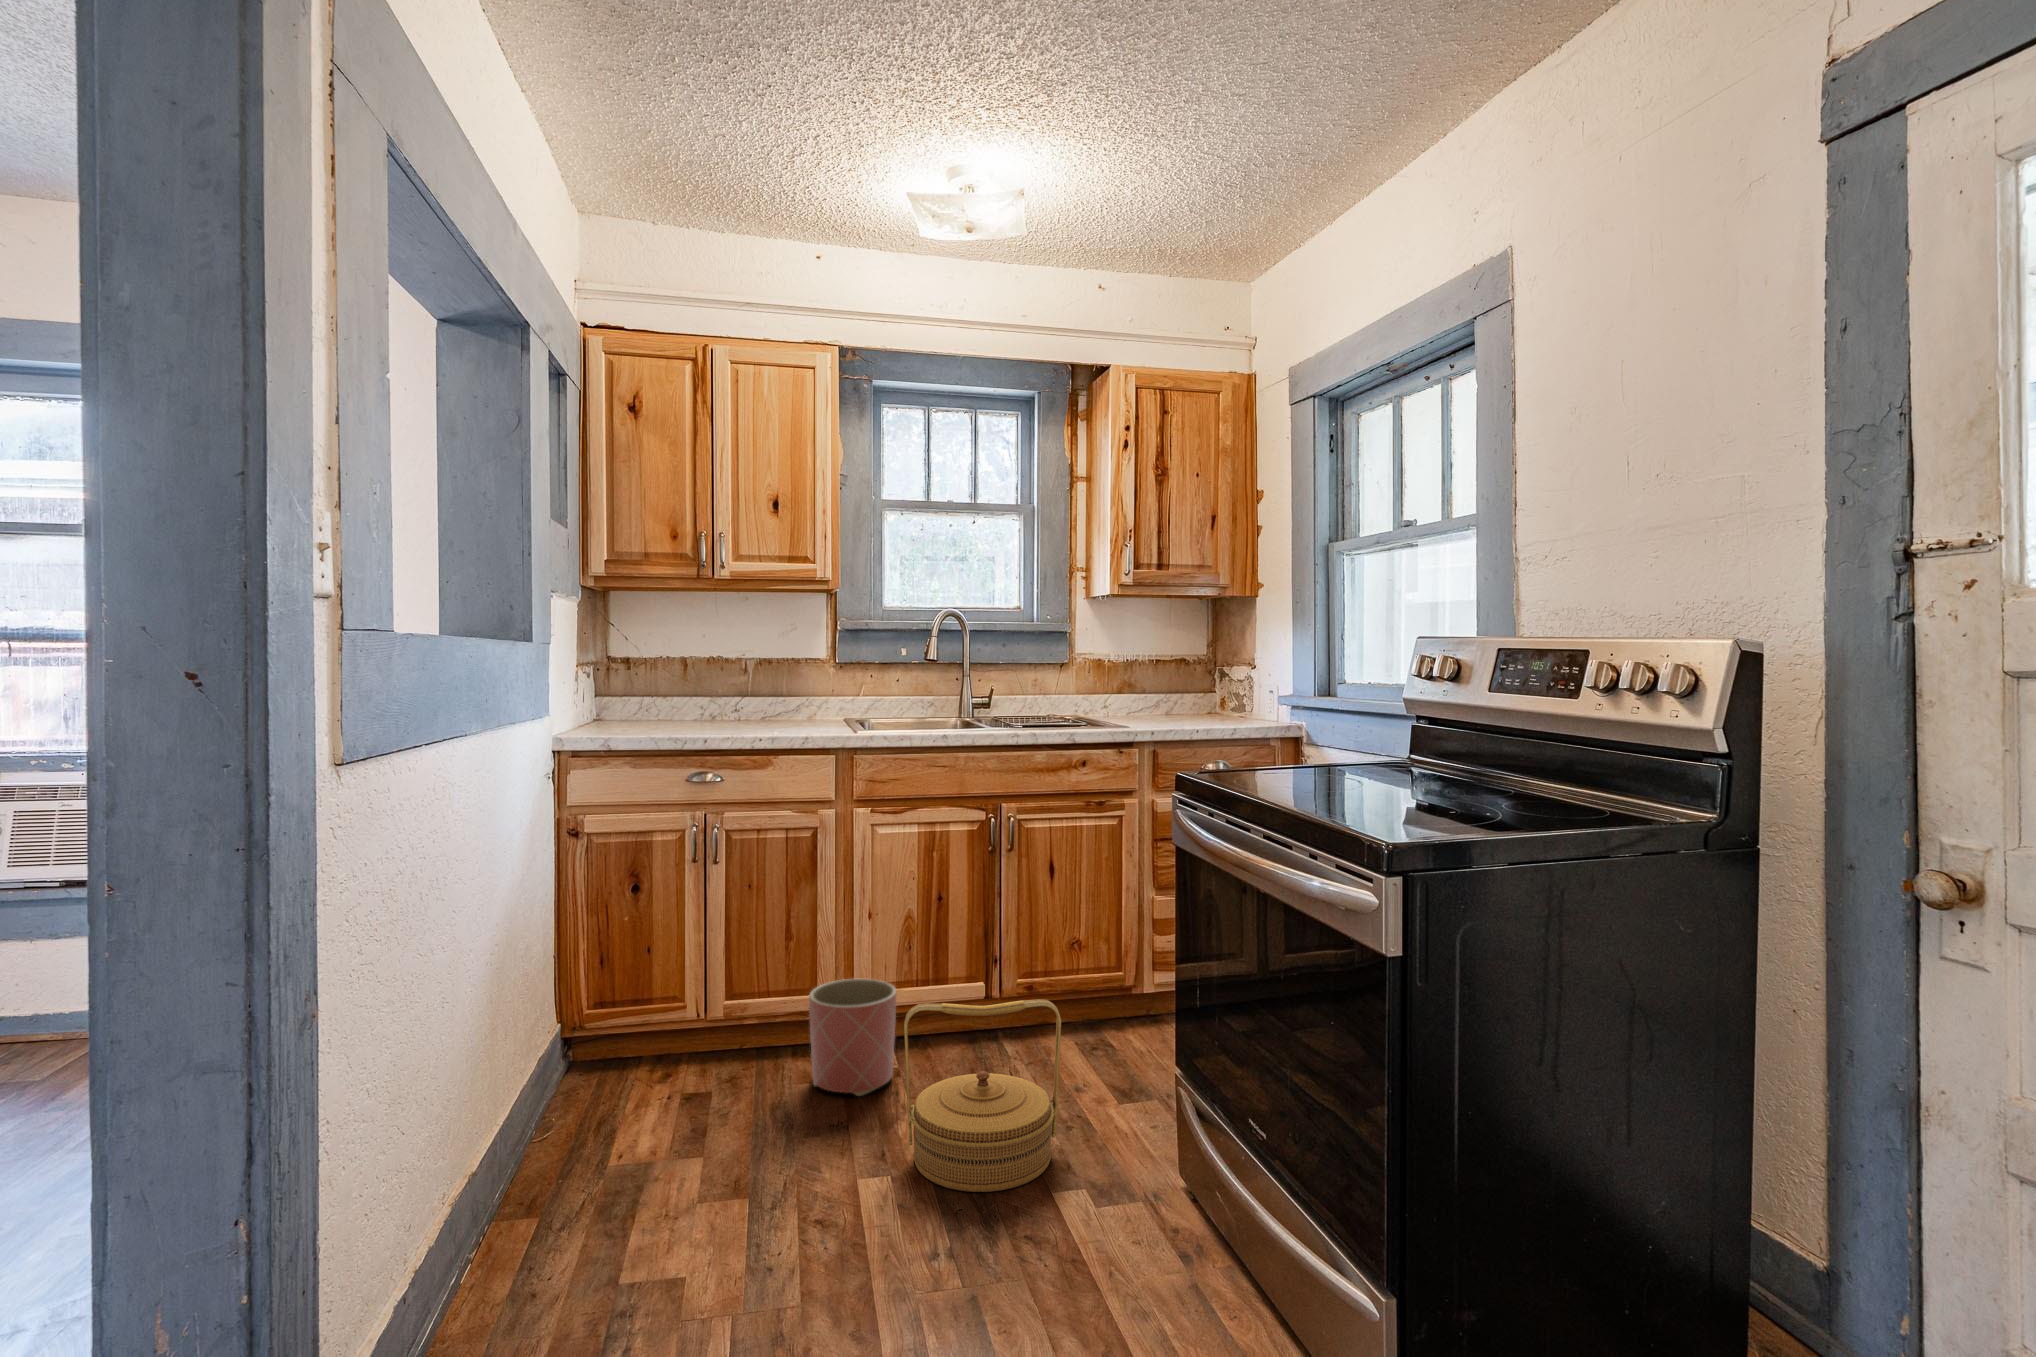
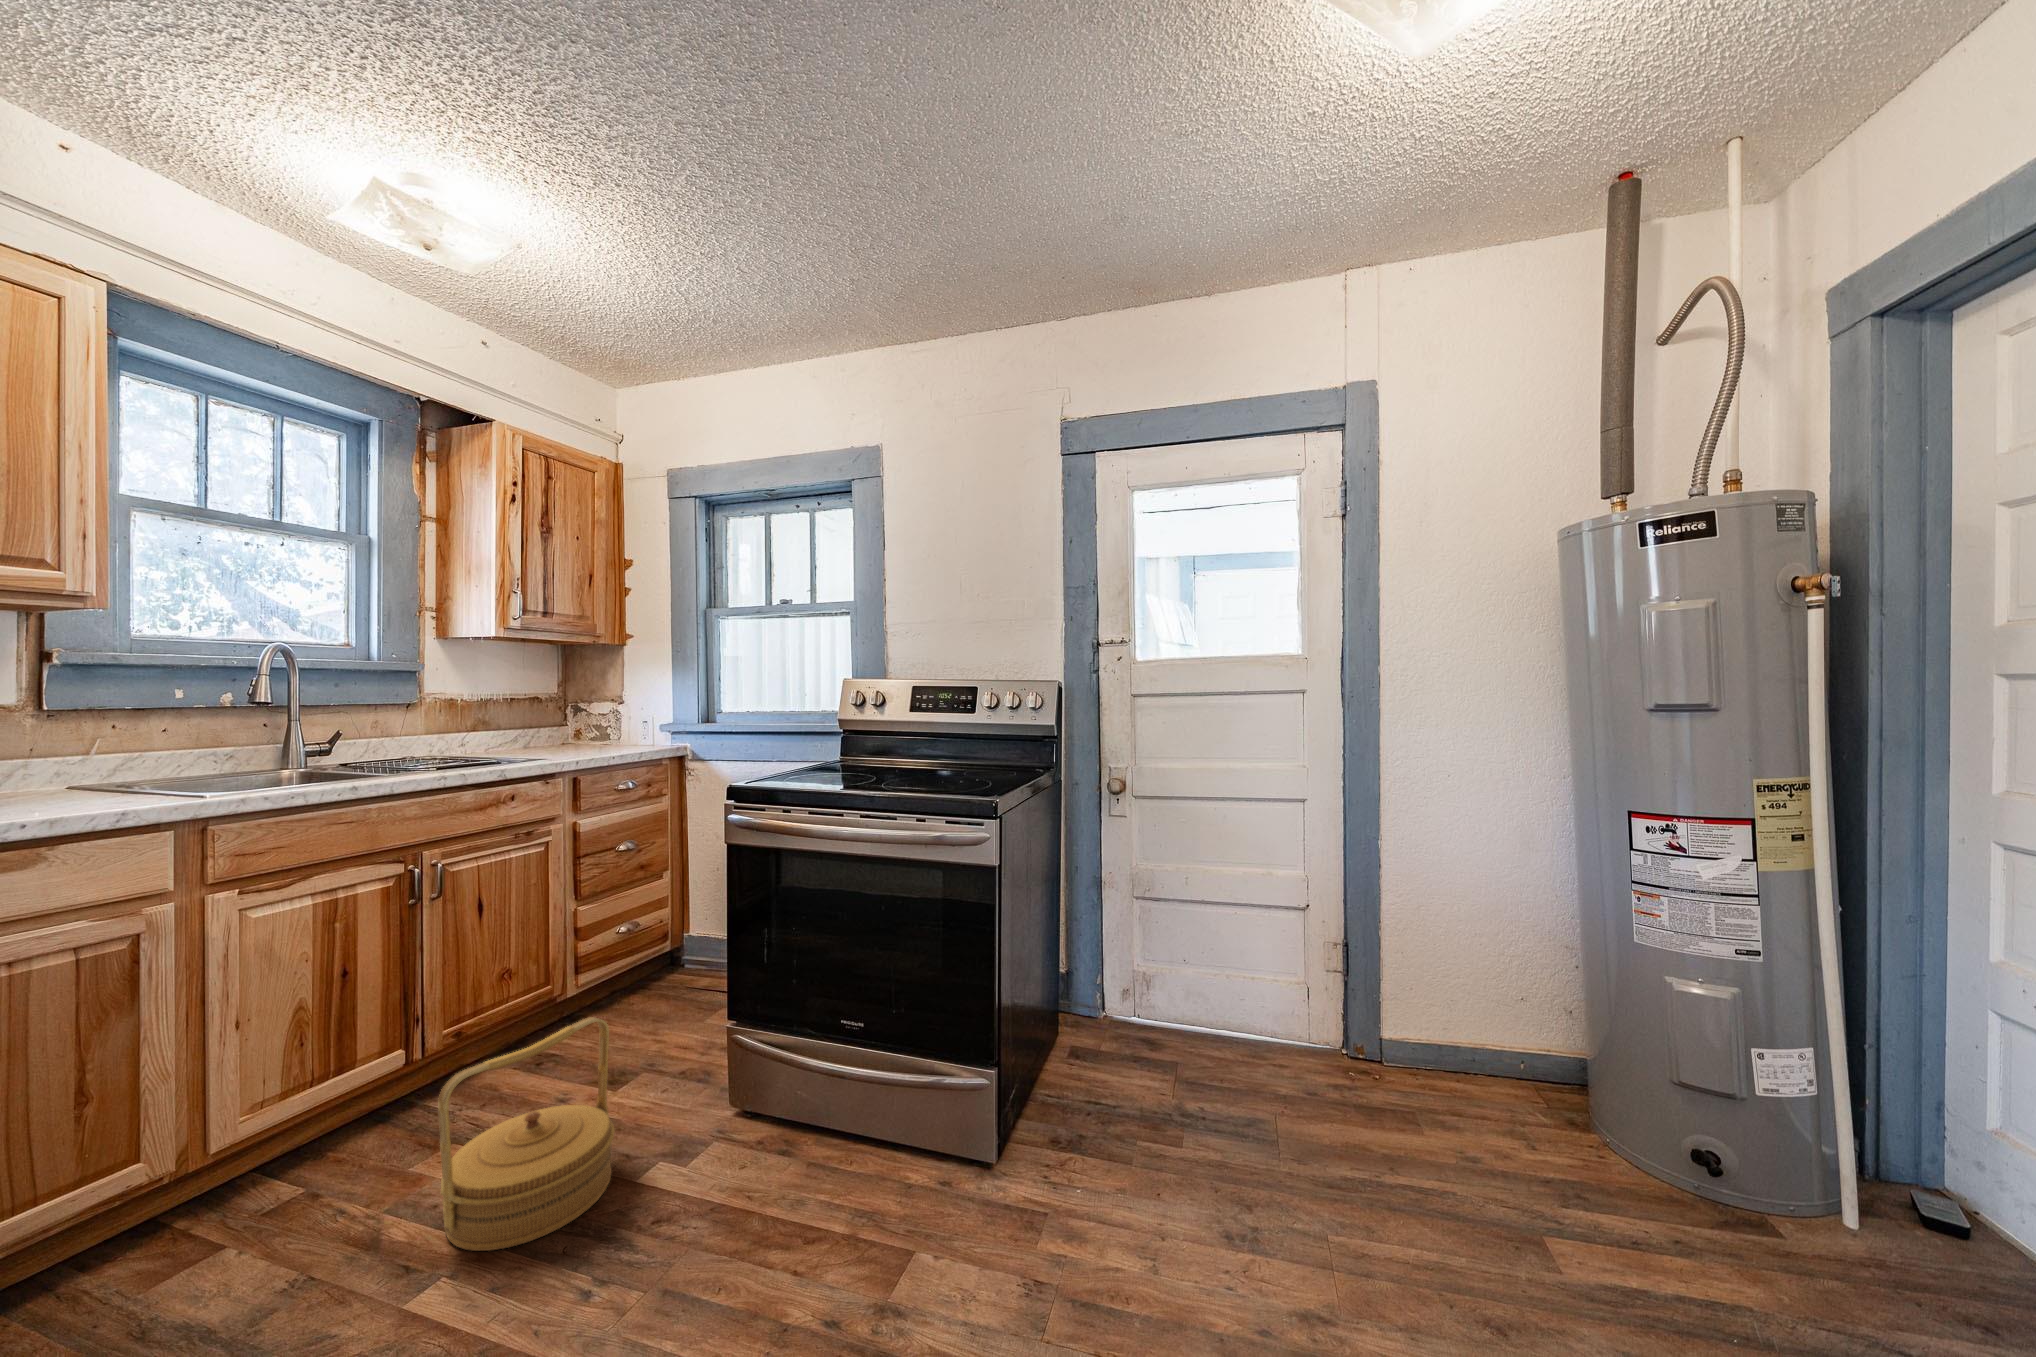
planter: present [809,979,896,1096] -> none [169,1092,326,1272]

